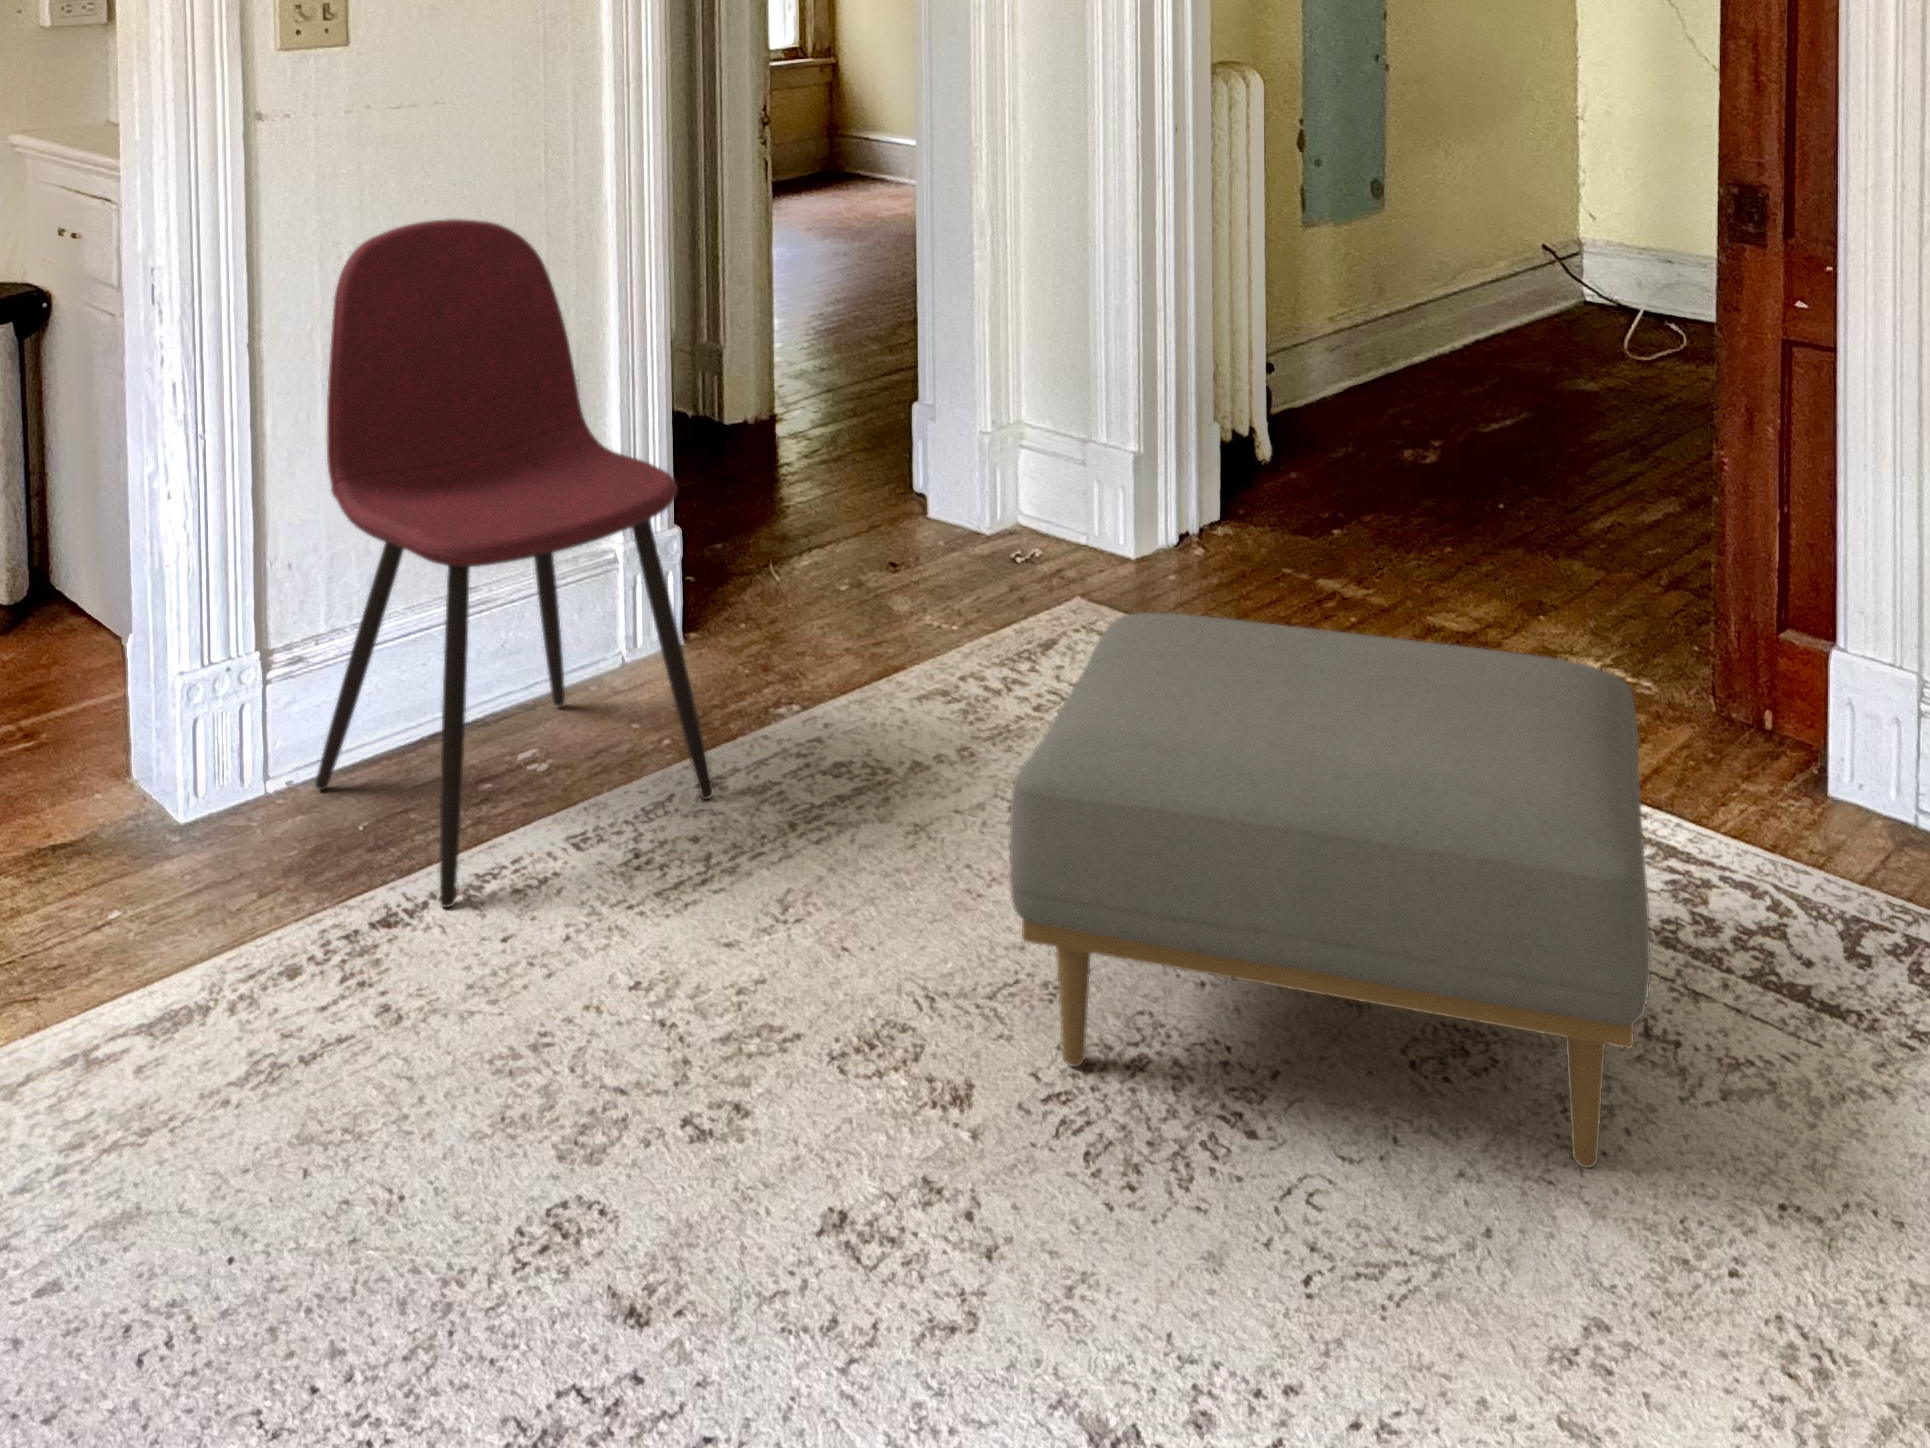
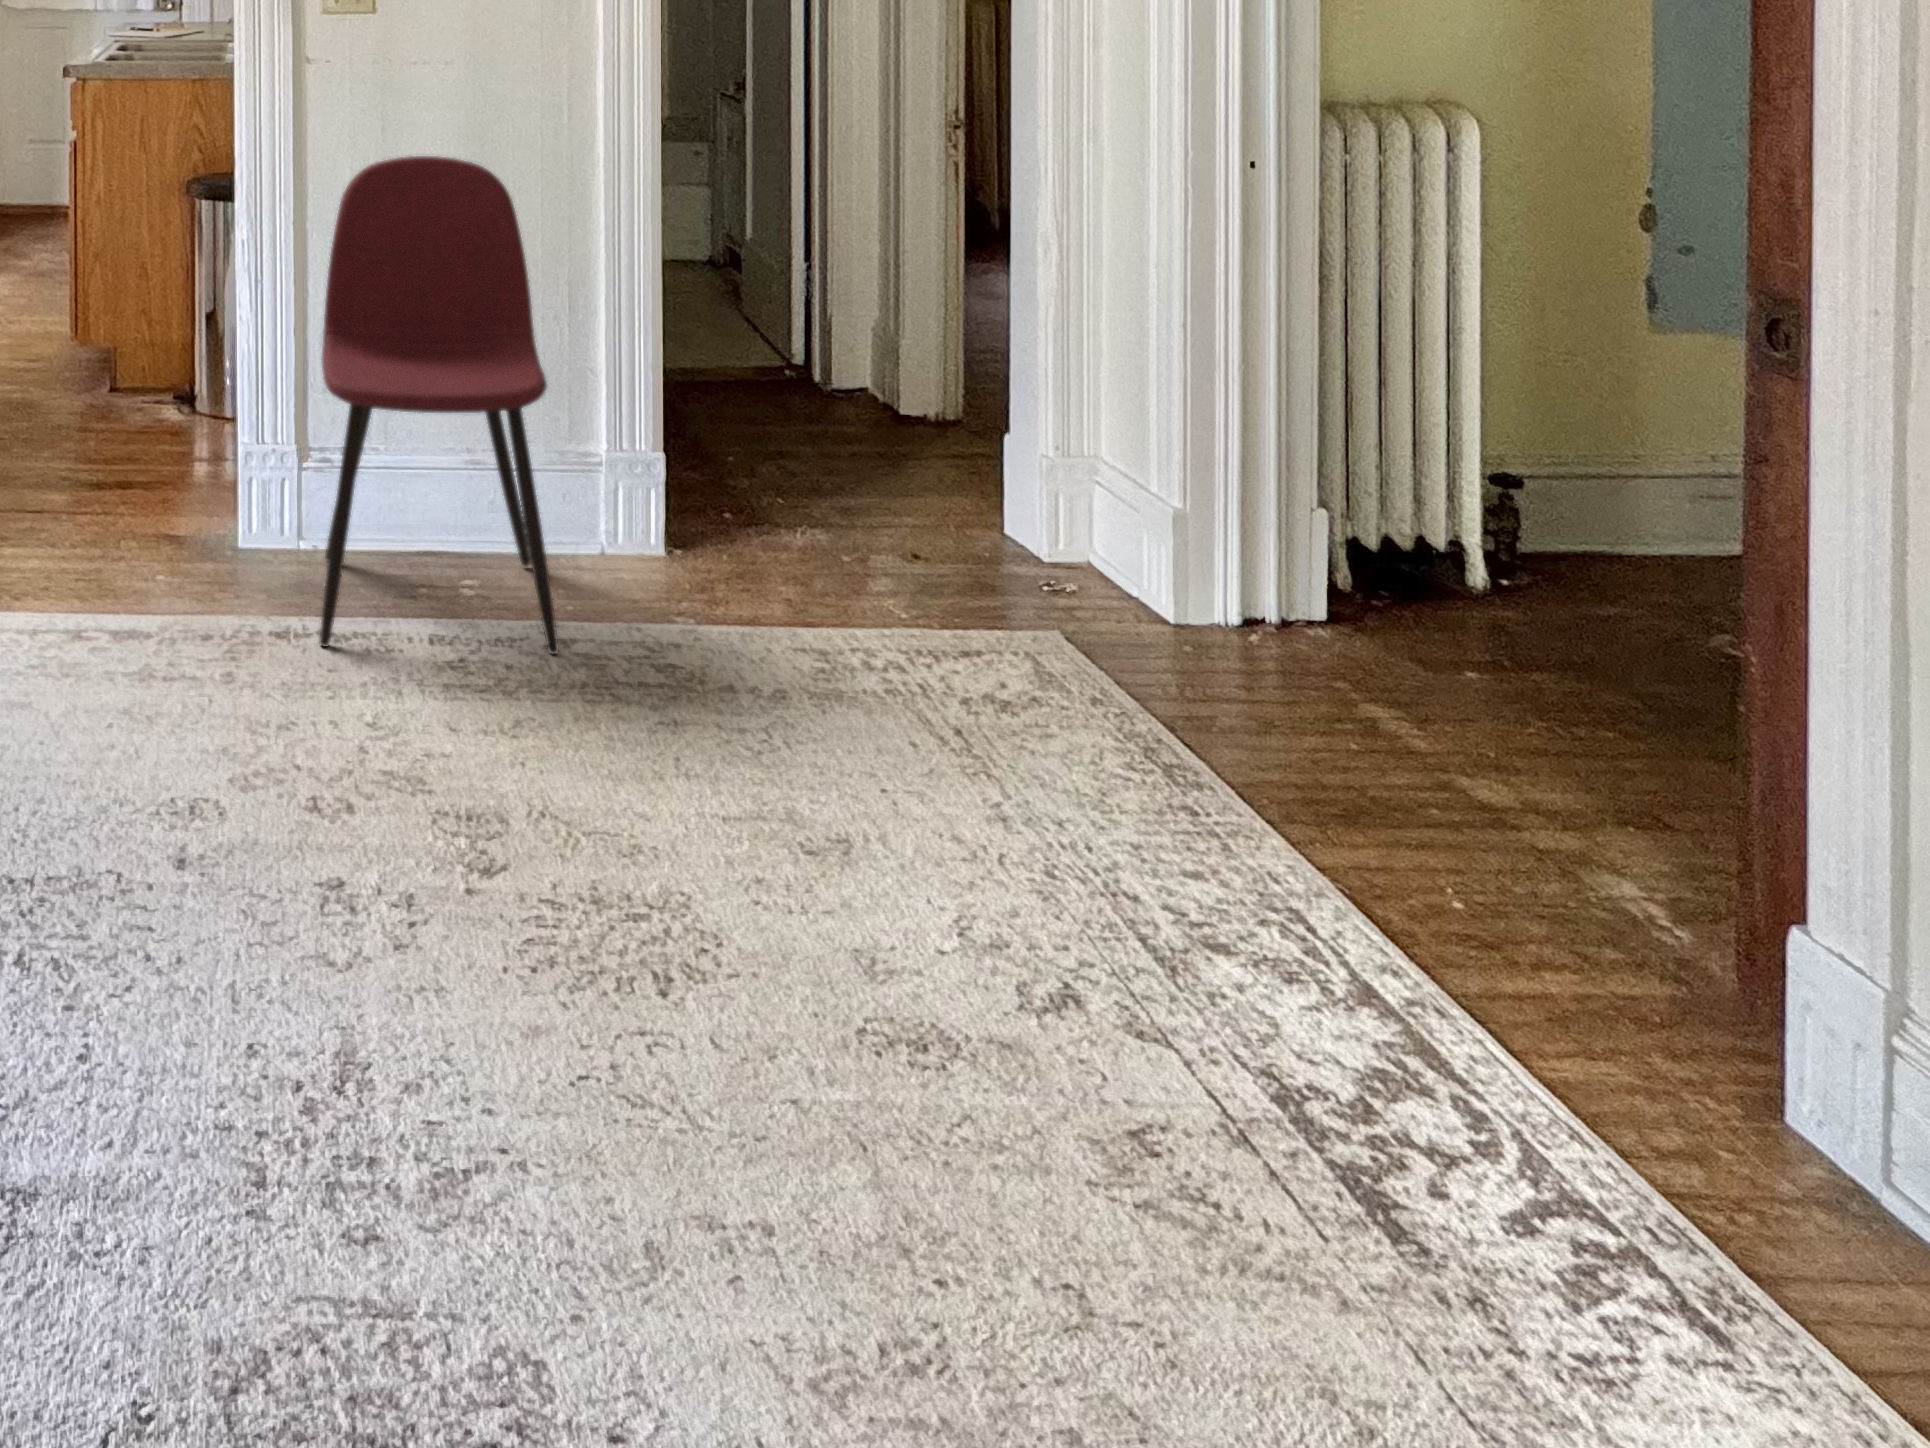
ottoman: present [1009,613,1650,1168] -> none [530,576,1225,1157]

